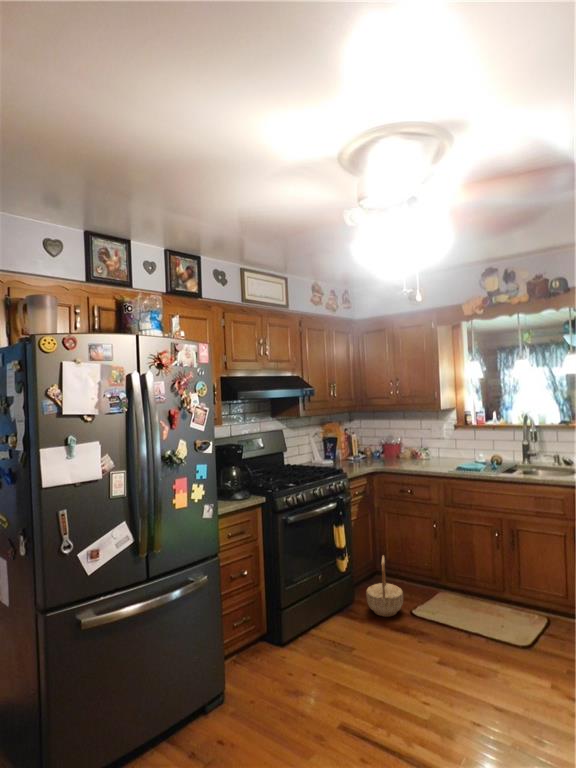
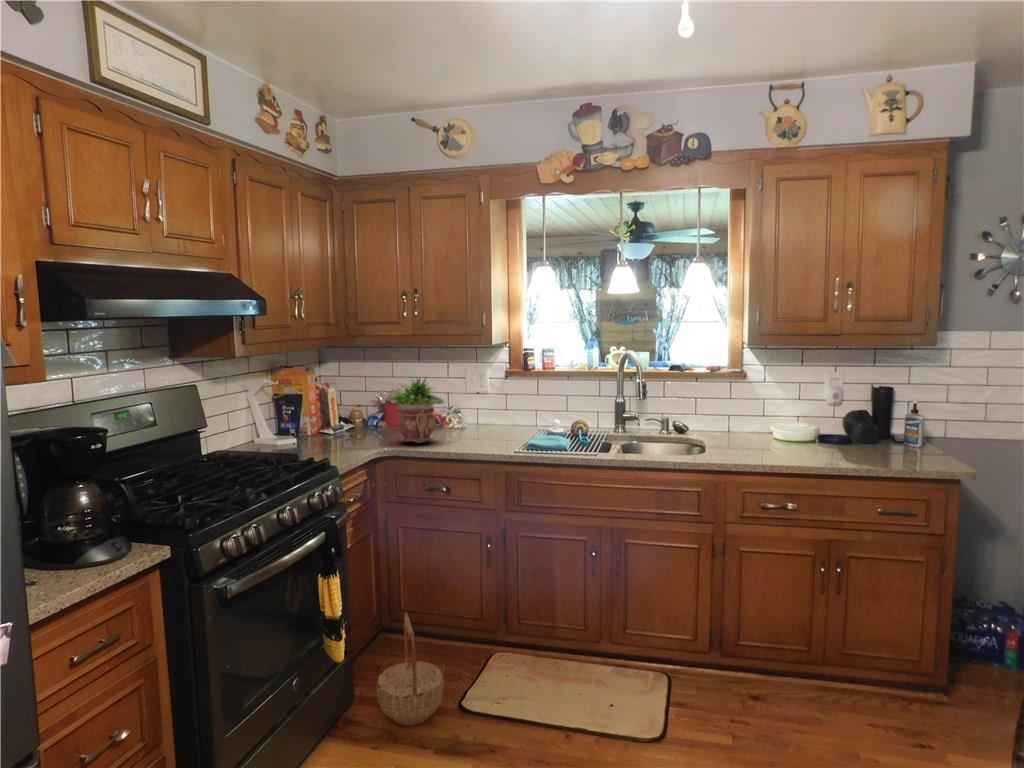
potted plant: none [380,427,412,465] -> present [390,378,444,443]

